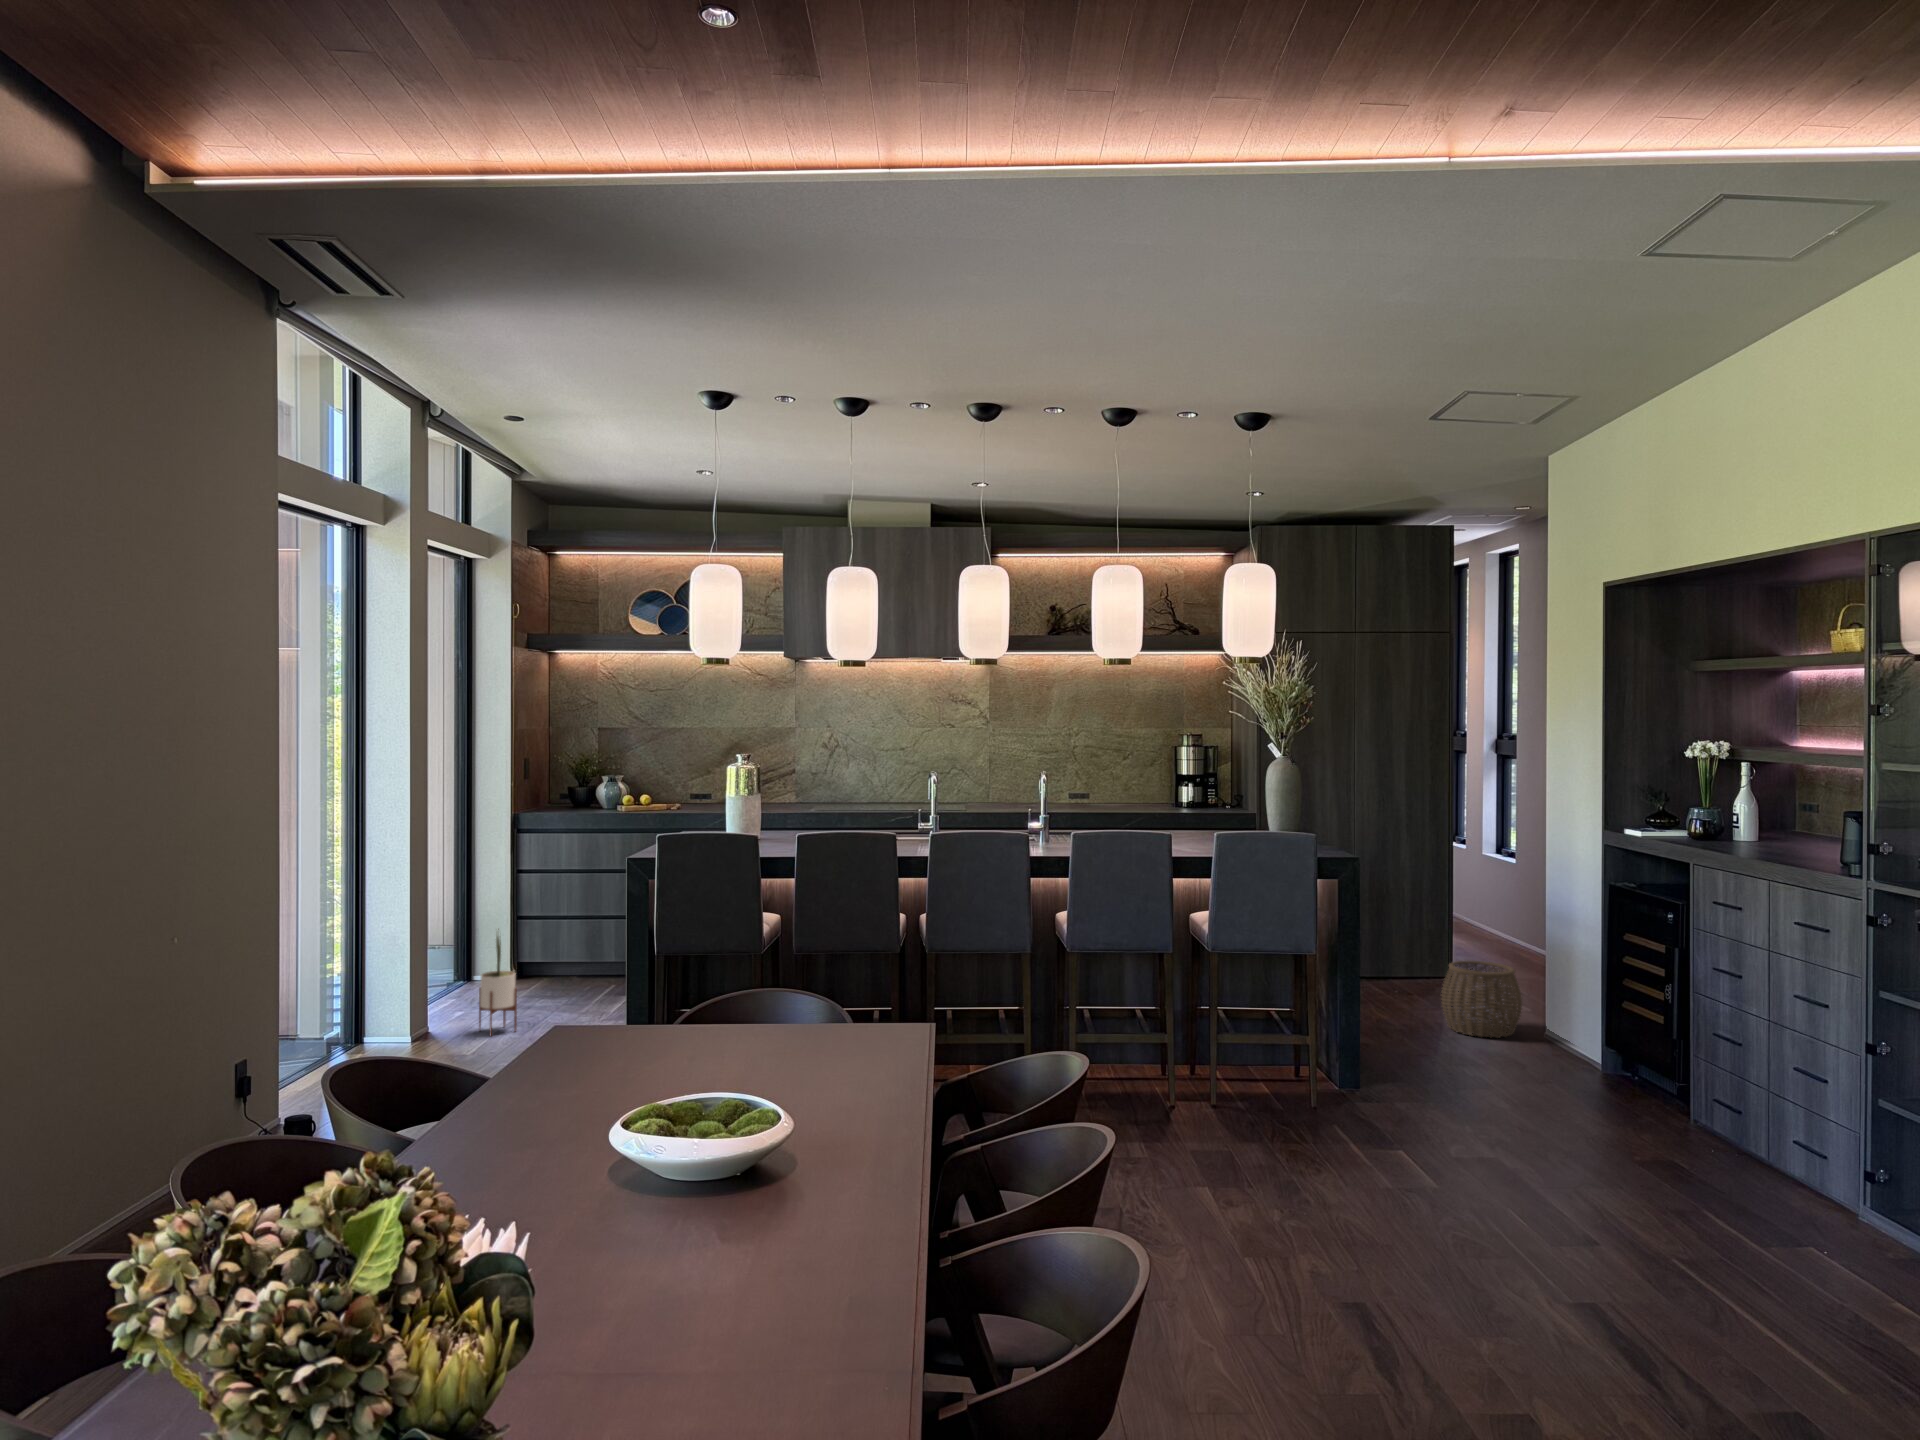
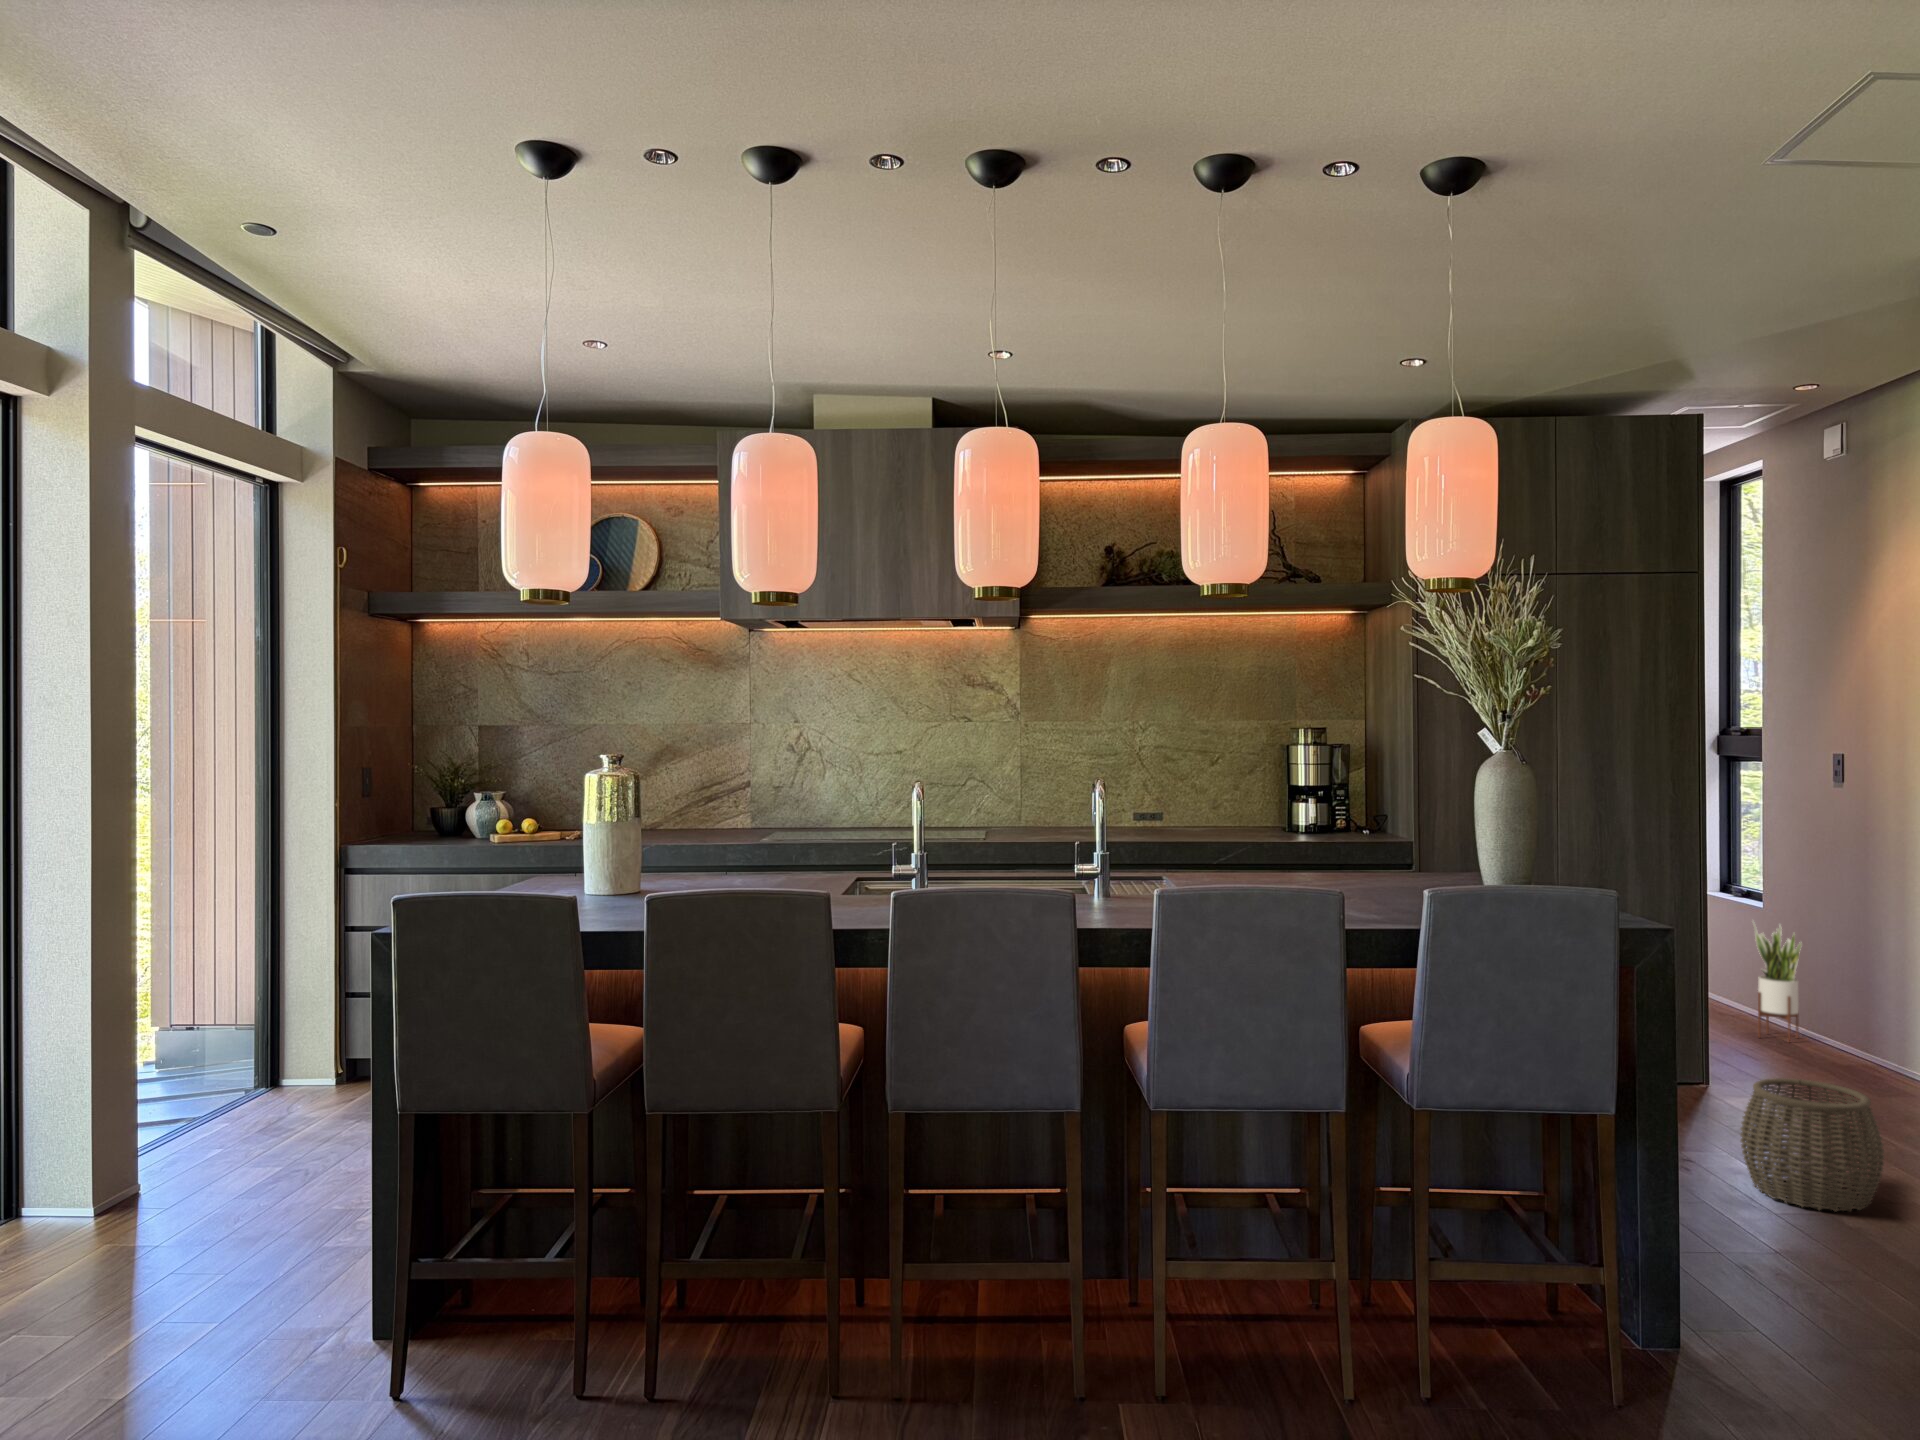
potted plant: present [479,929,517,1035] -> present [1753,923,1801,1042]

